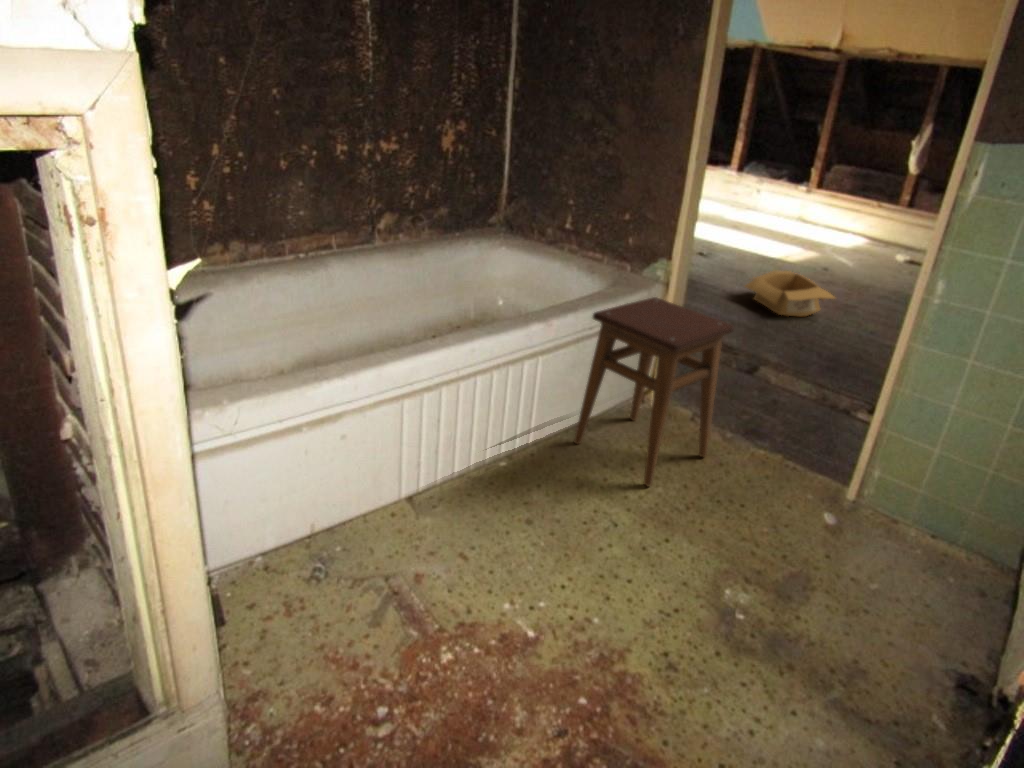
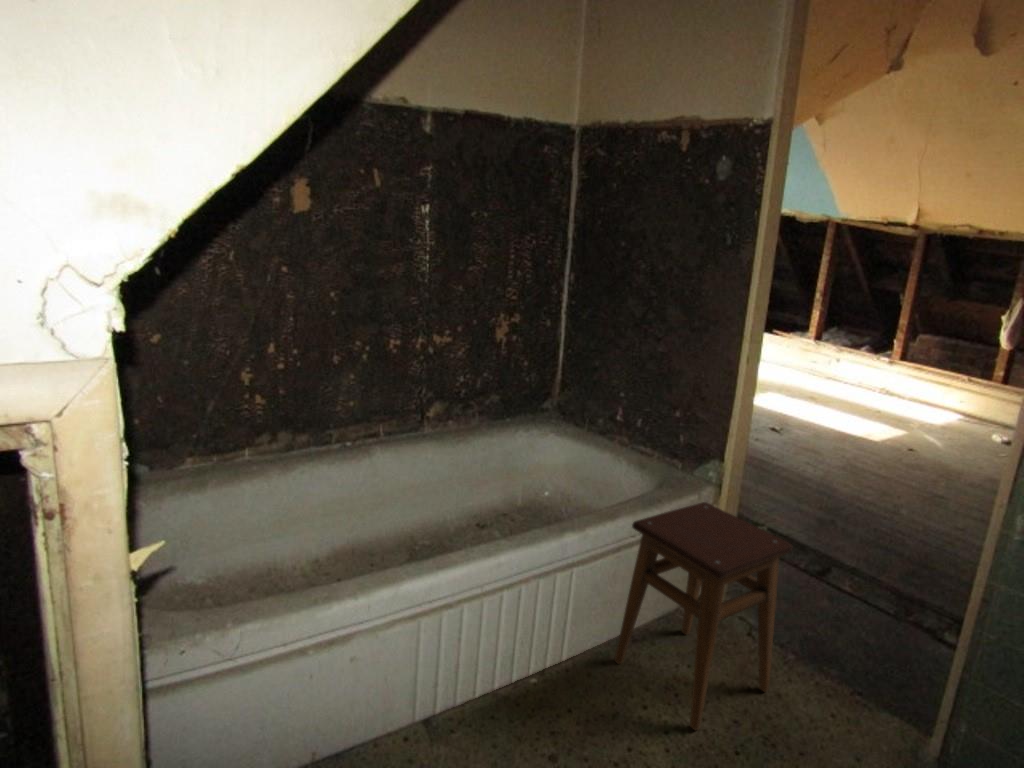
cardboard box: present [745,271,835,316] -> none [816,457,924,511]

